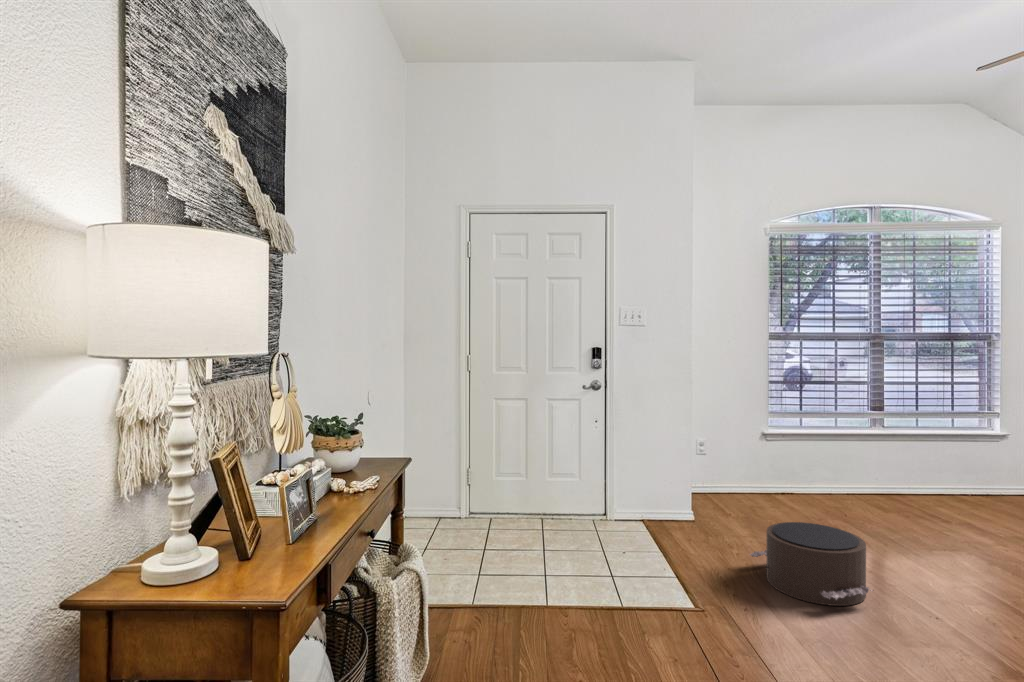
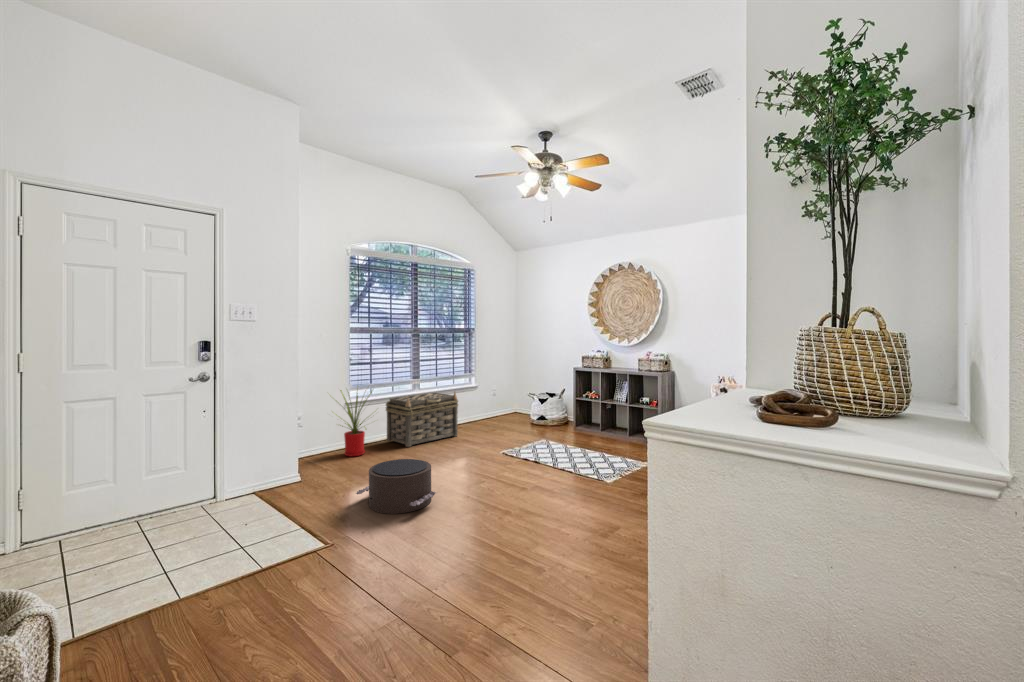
house plant: none [734,407,814,506] -> present [340,390,367,456]
basket: none [821,434,955,512] -> present [386,392,458,447]

